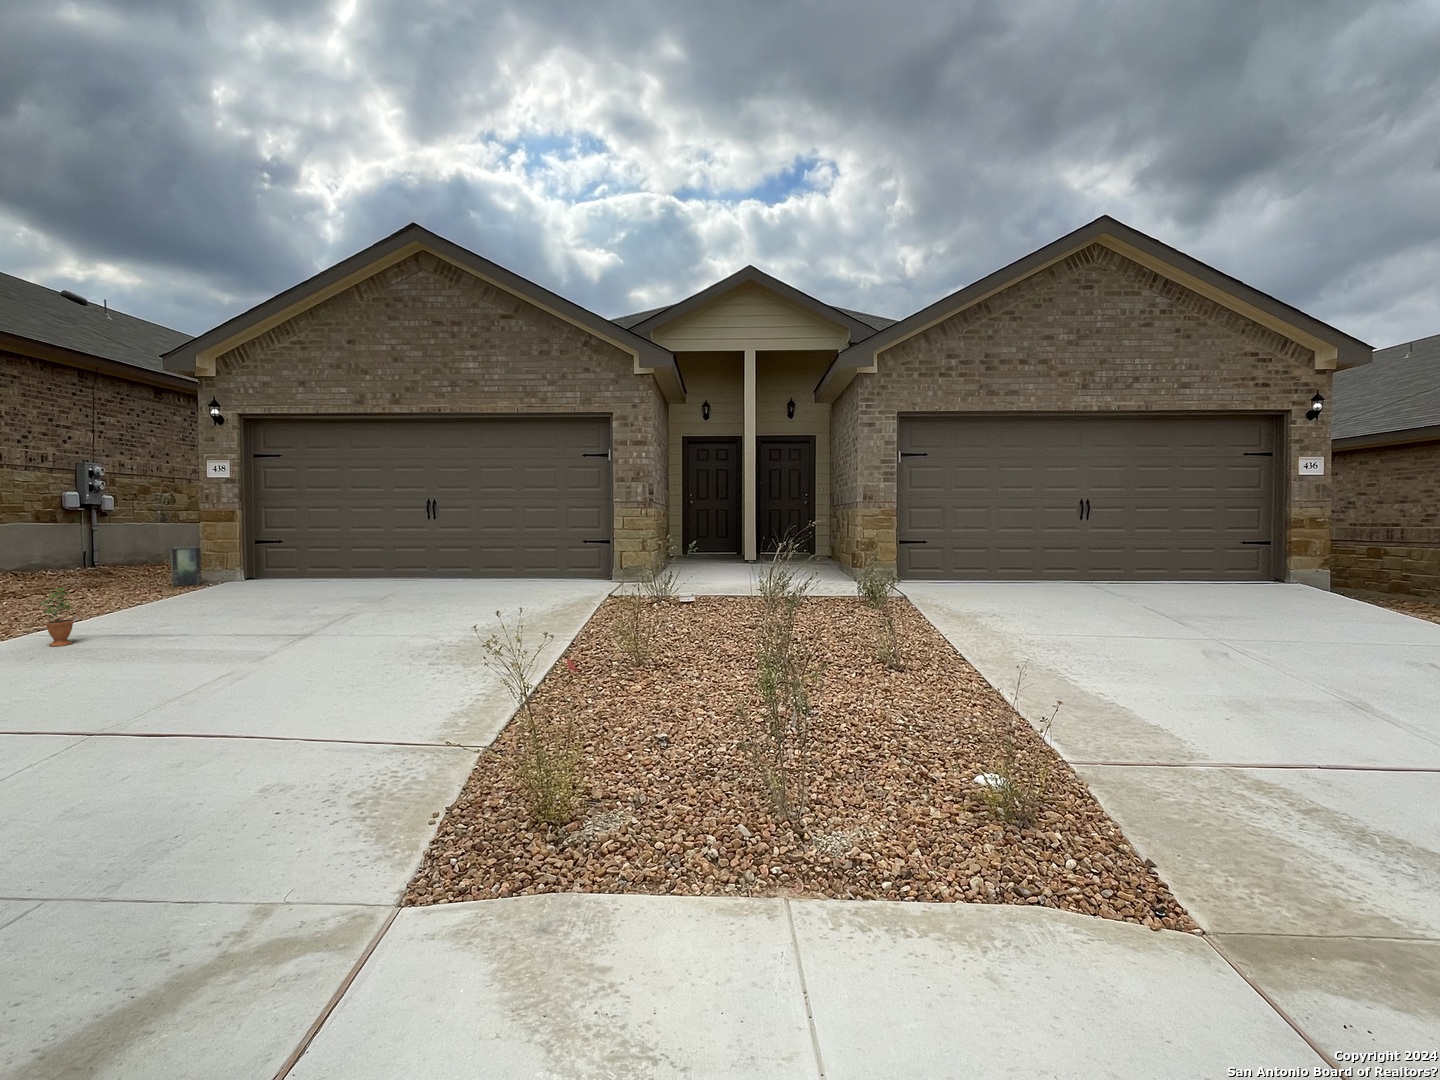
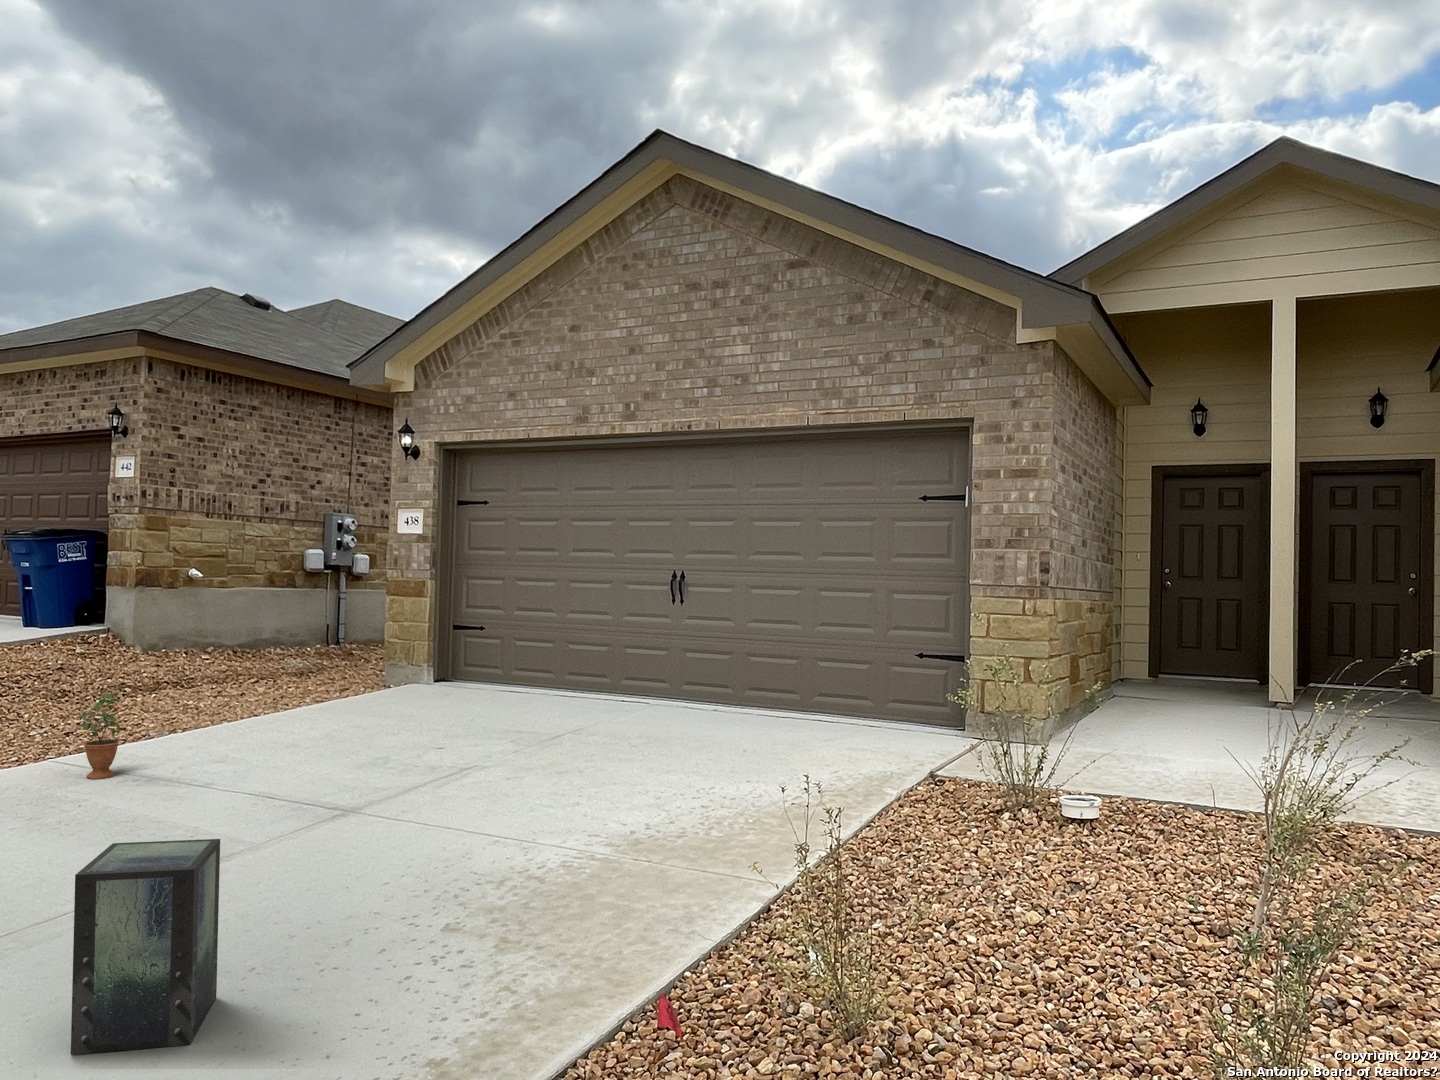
storage box: present [170,546,202,586] -> present [71,839,220,1055]

